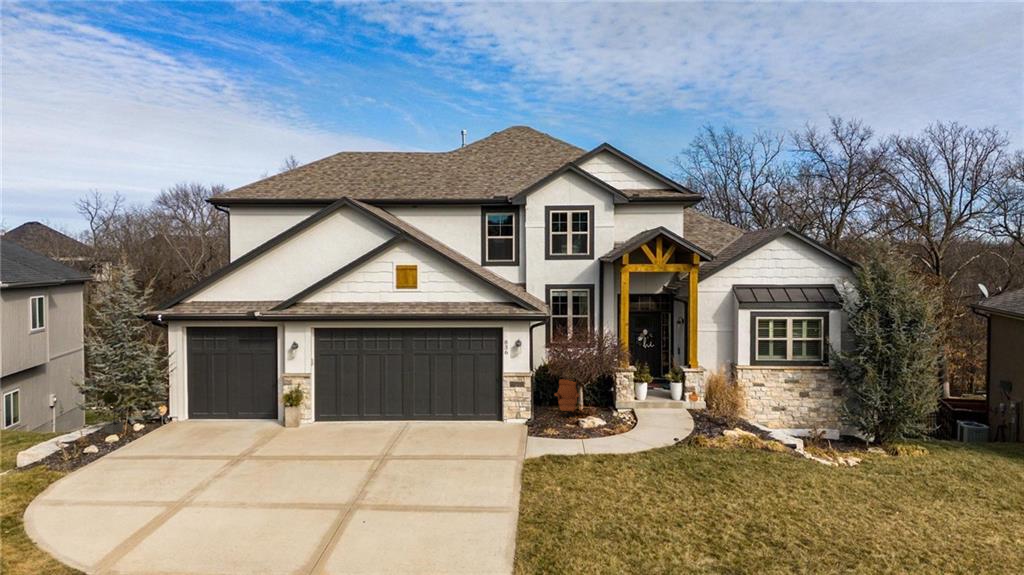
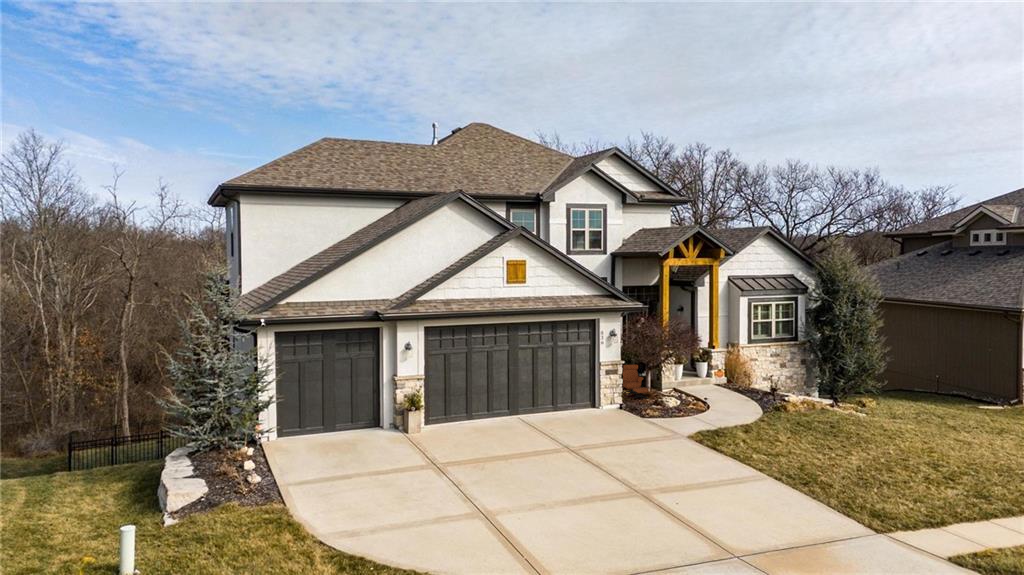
potted tree: present [102,392,124,434] -> none [217,412,239,459]

